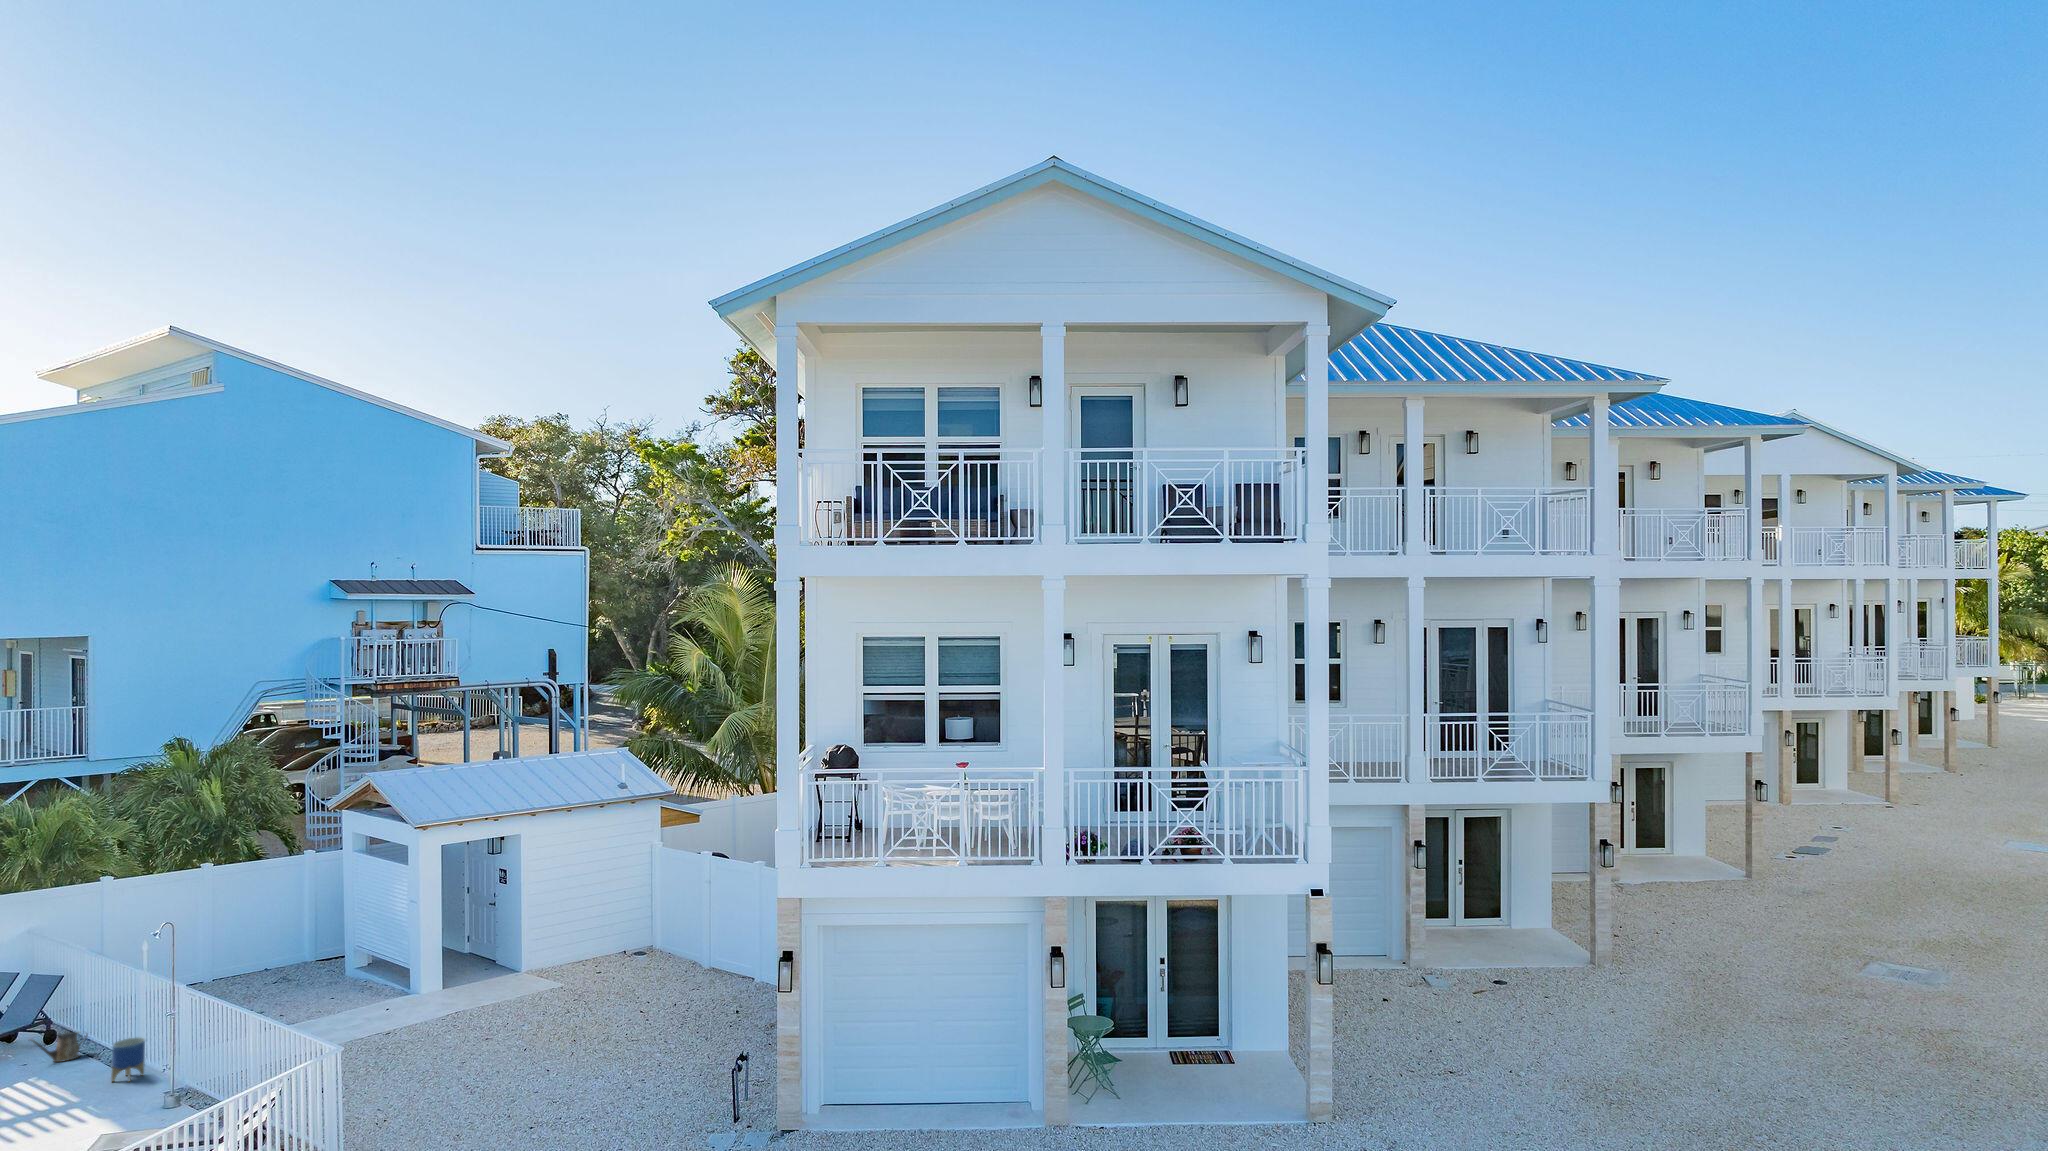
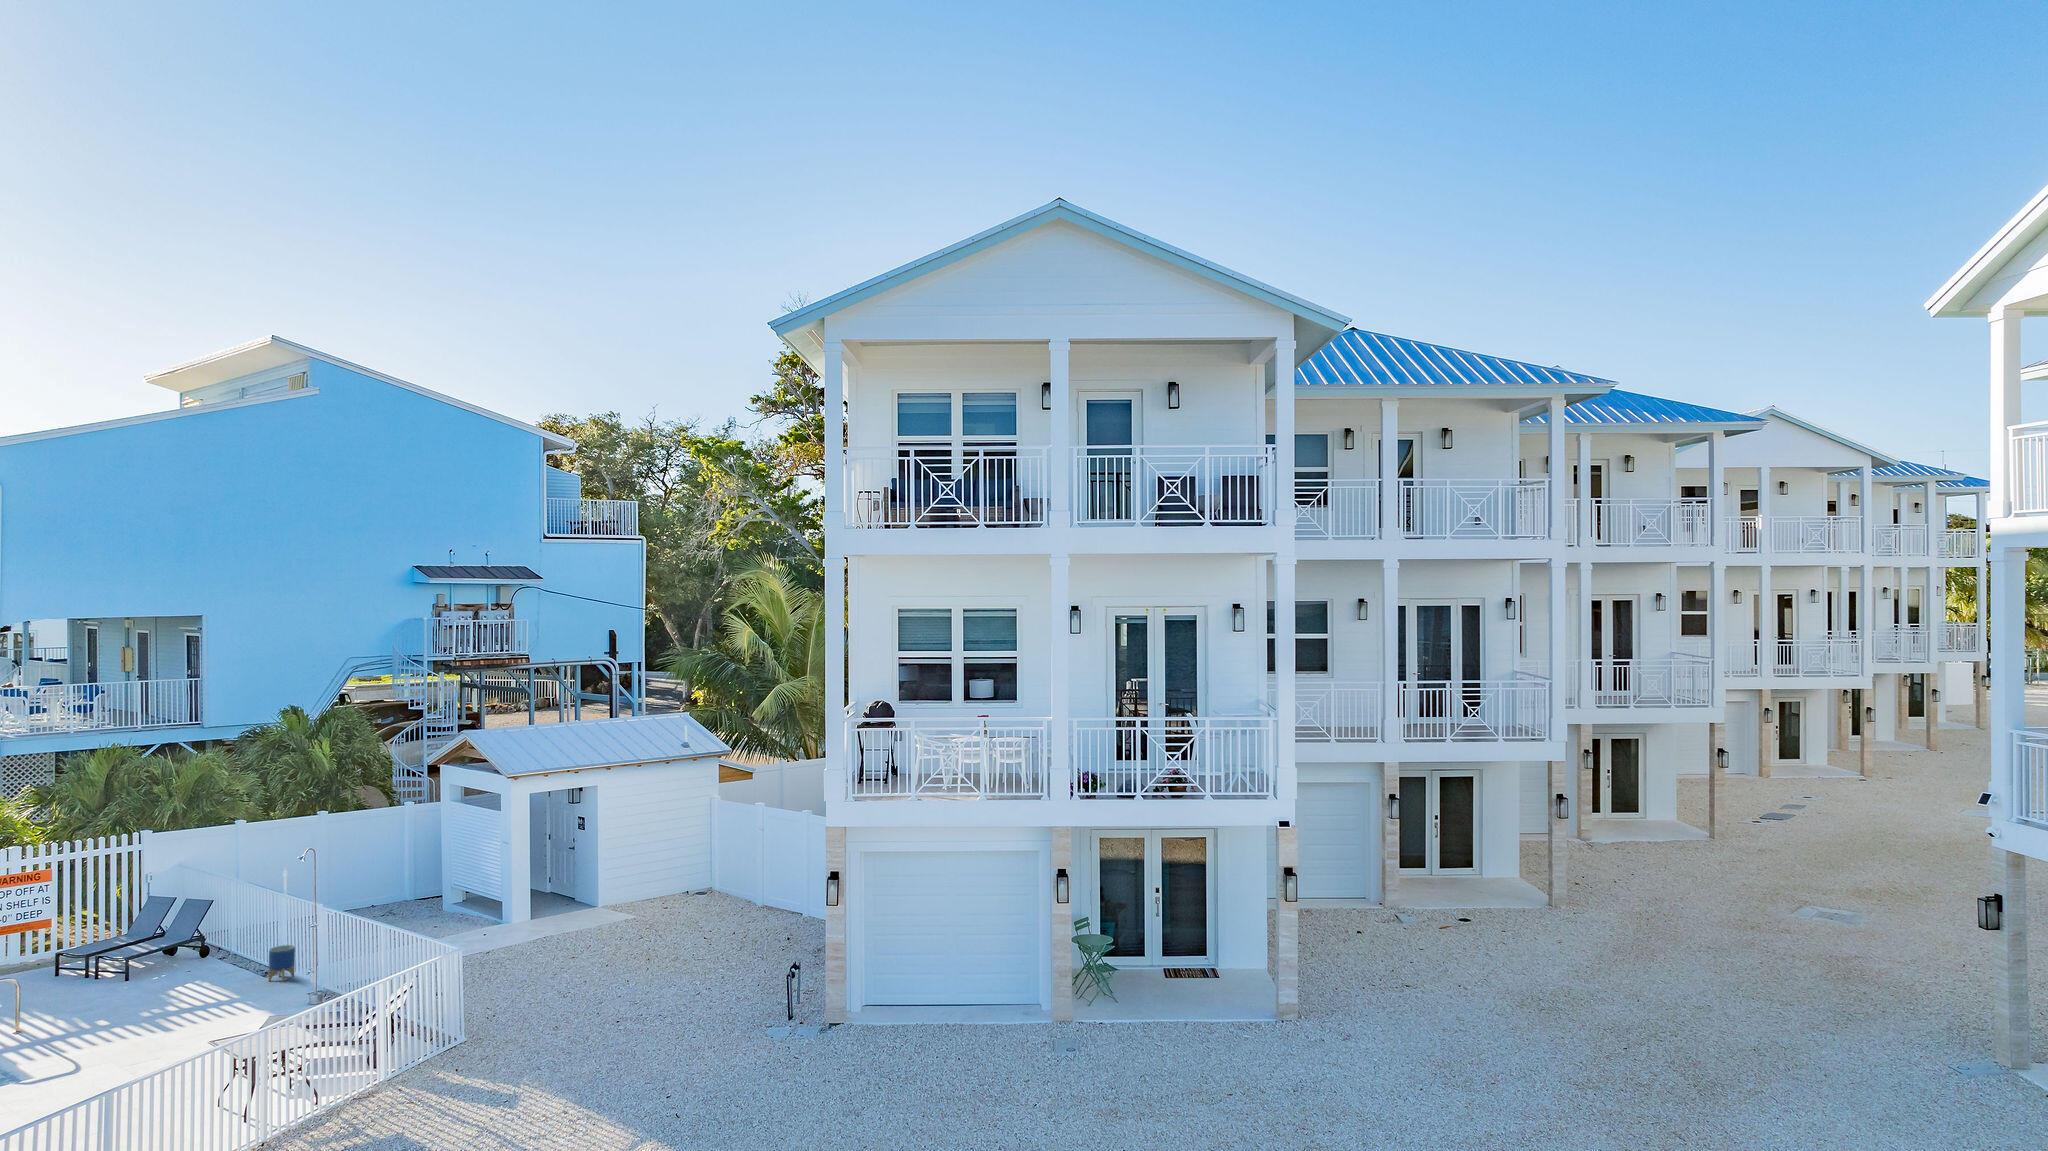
watering can: present [31,1032,88,1062] -> none [196,942,243,967]

